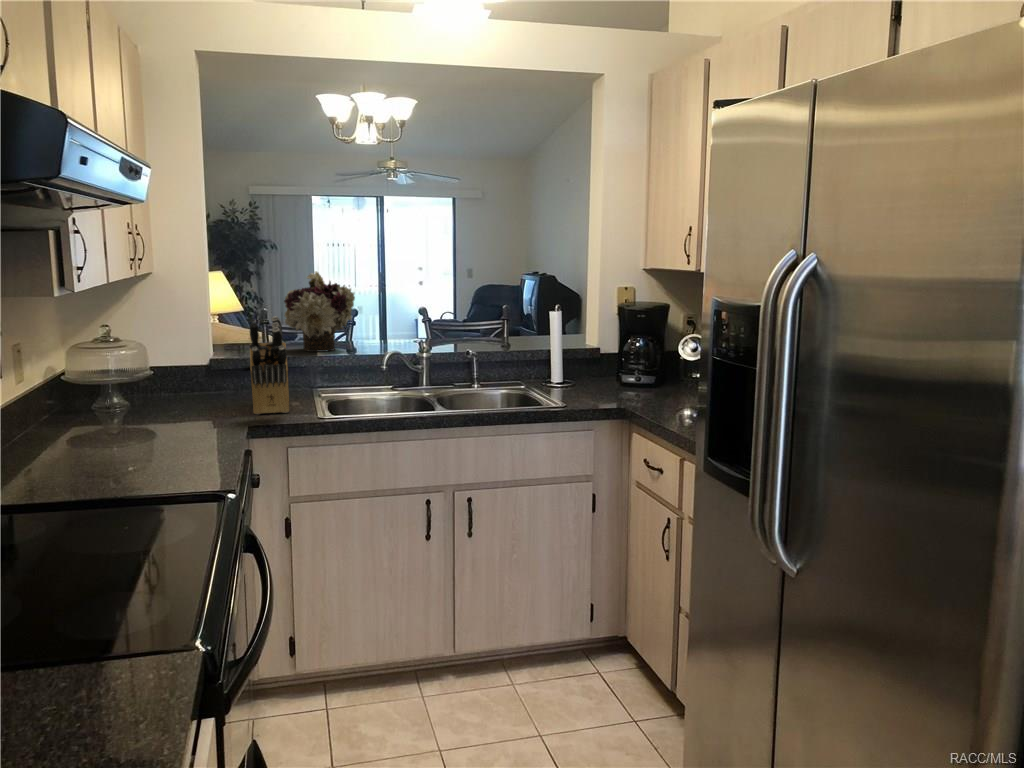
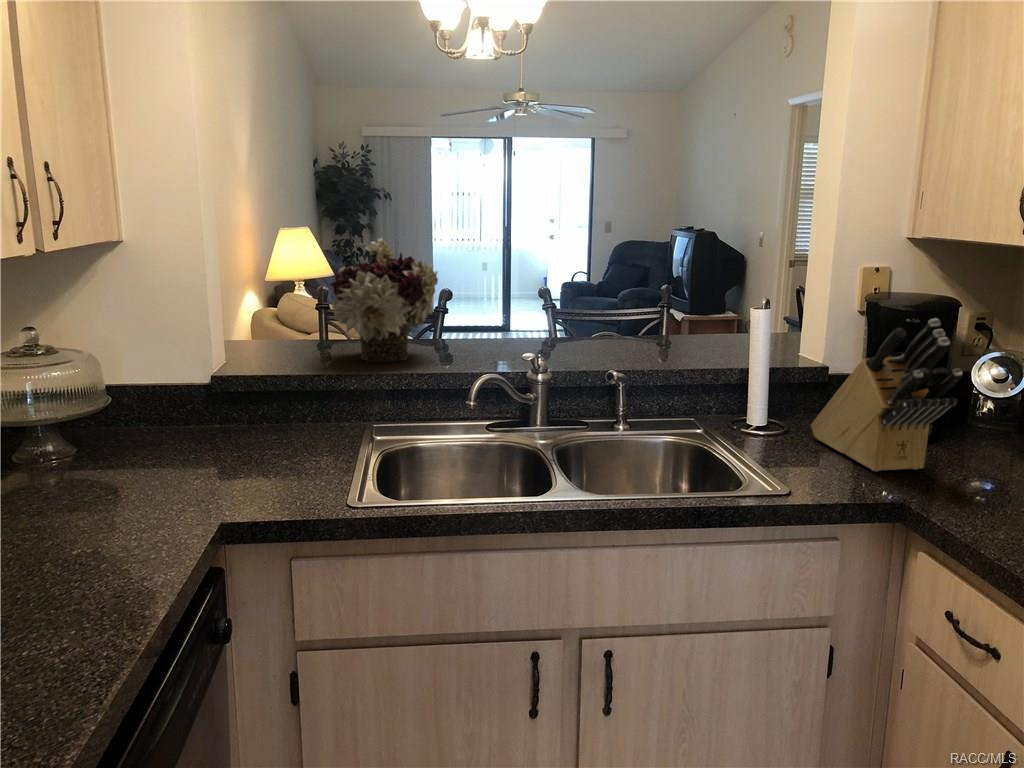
knife block: present [250,316,289,415] -> present [811,318,963,471]

